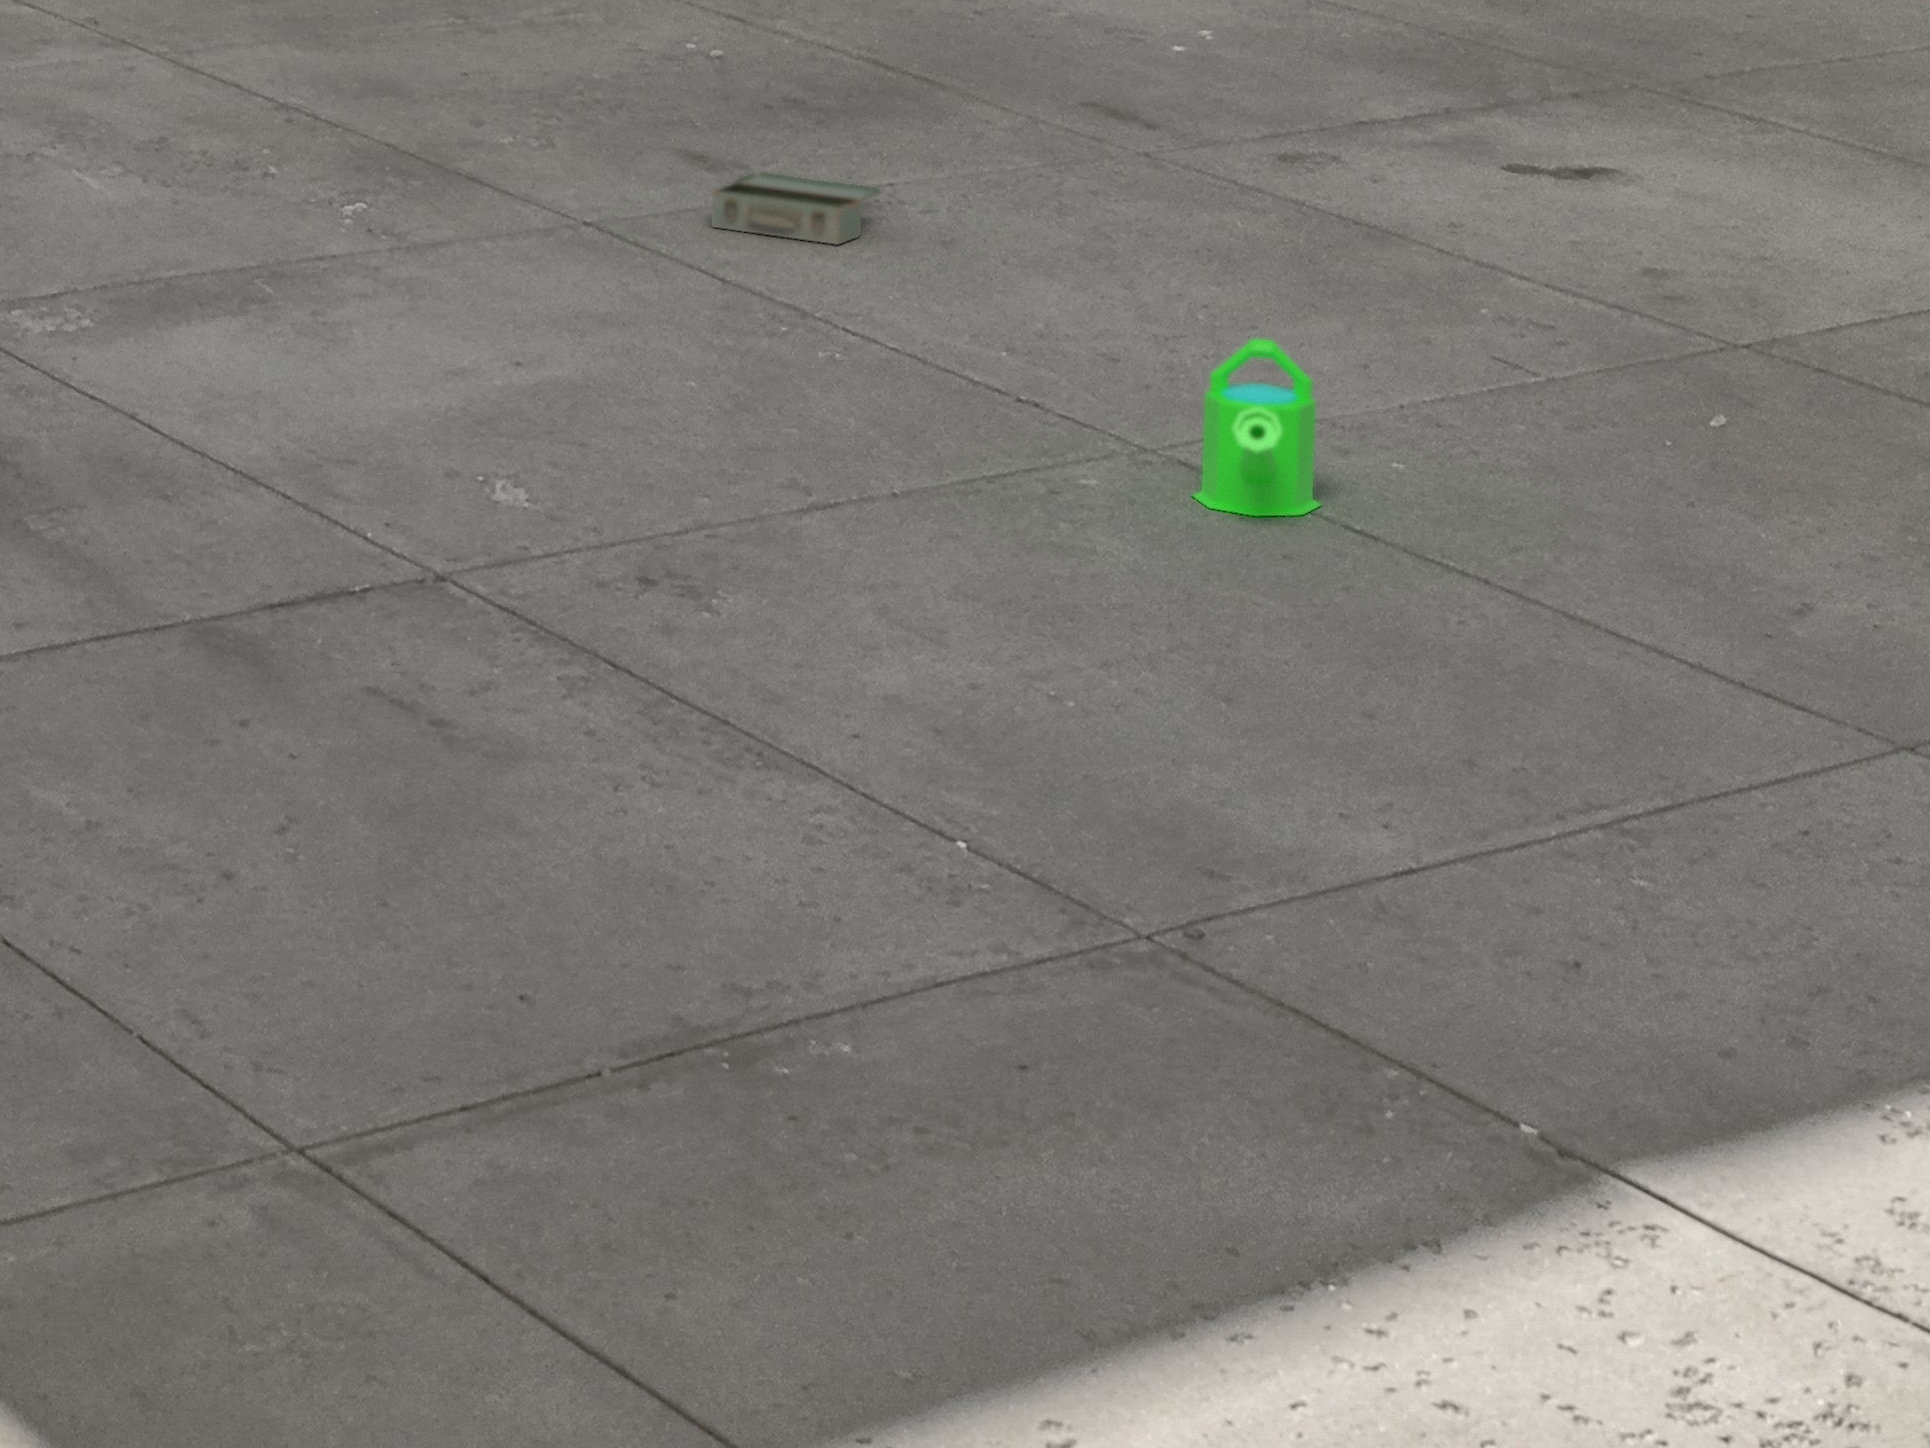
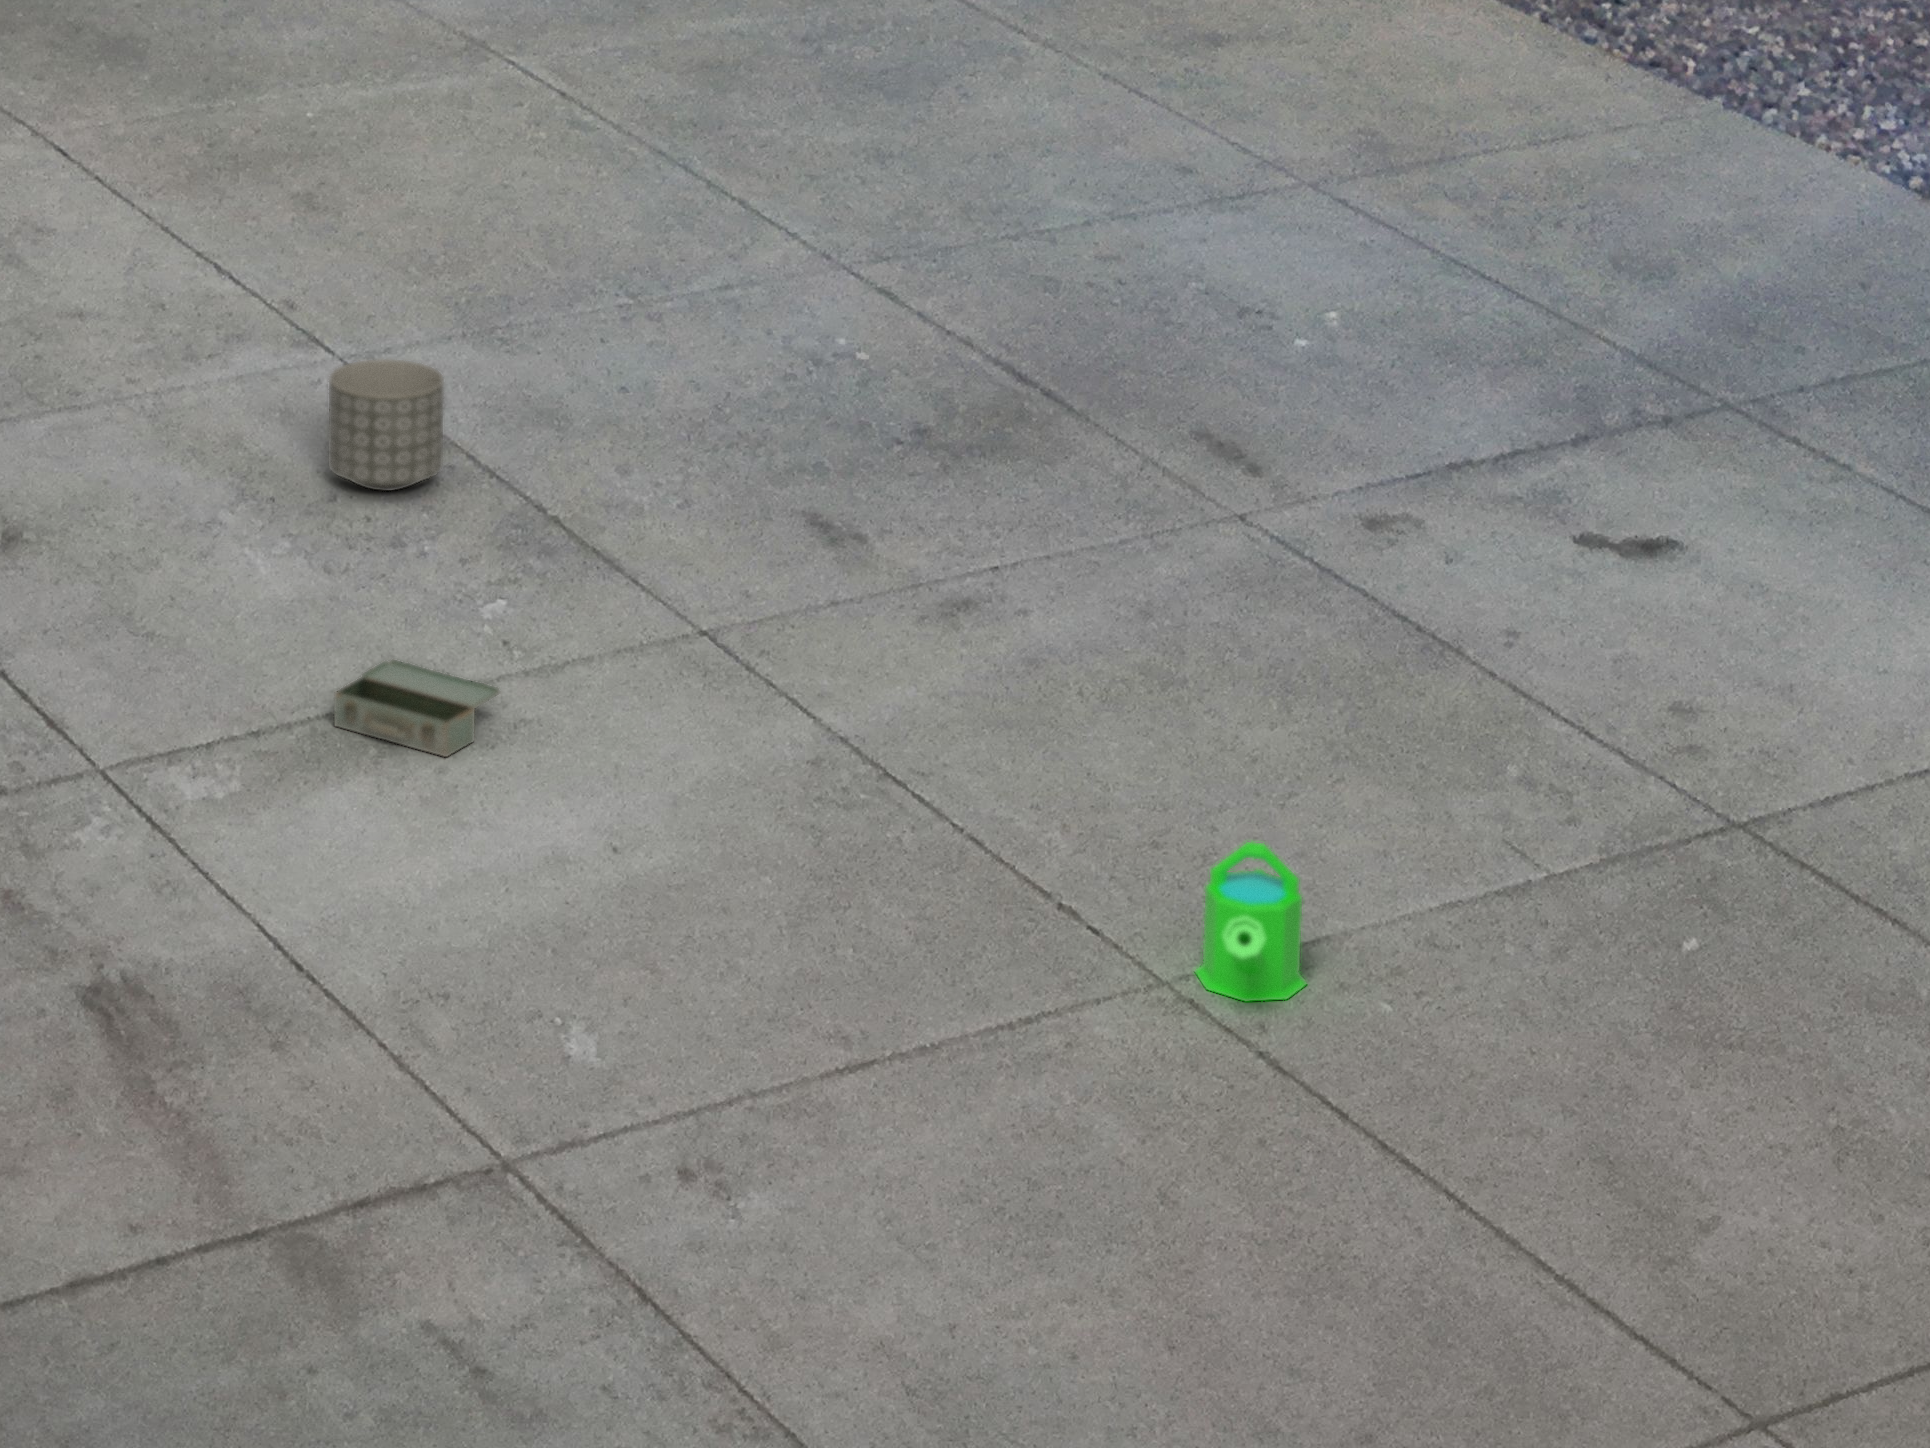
planter: none [139,40,269,177] -> present [328,359,444,491]
toolbox: present [711,172,881,244] -> present [334,660,499,757]

